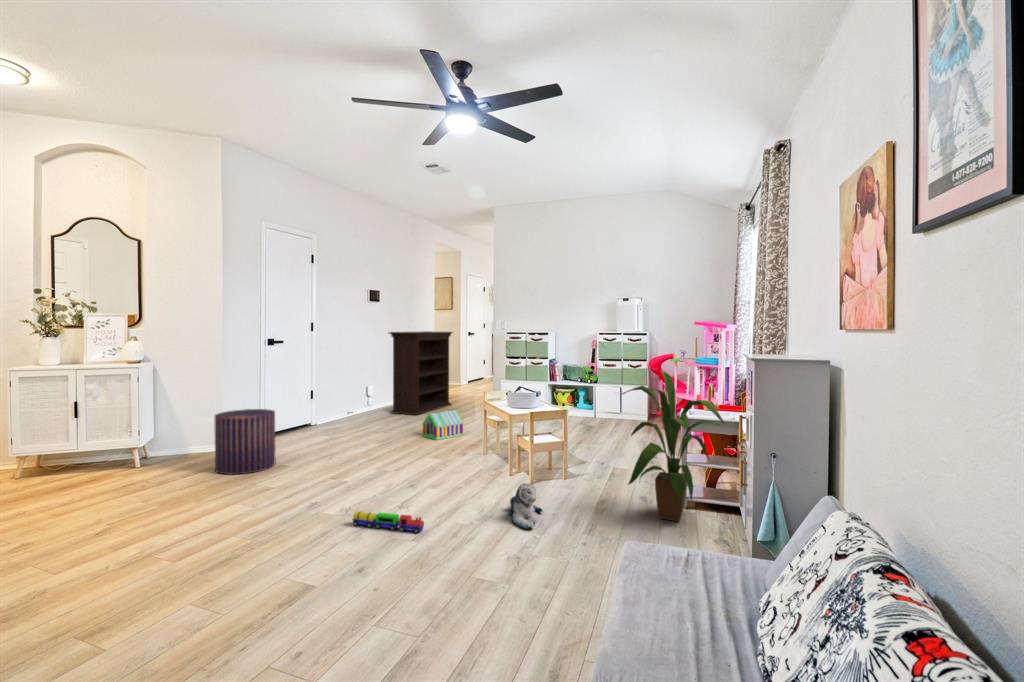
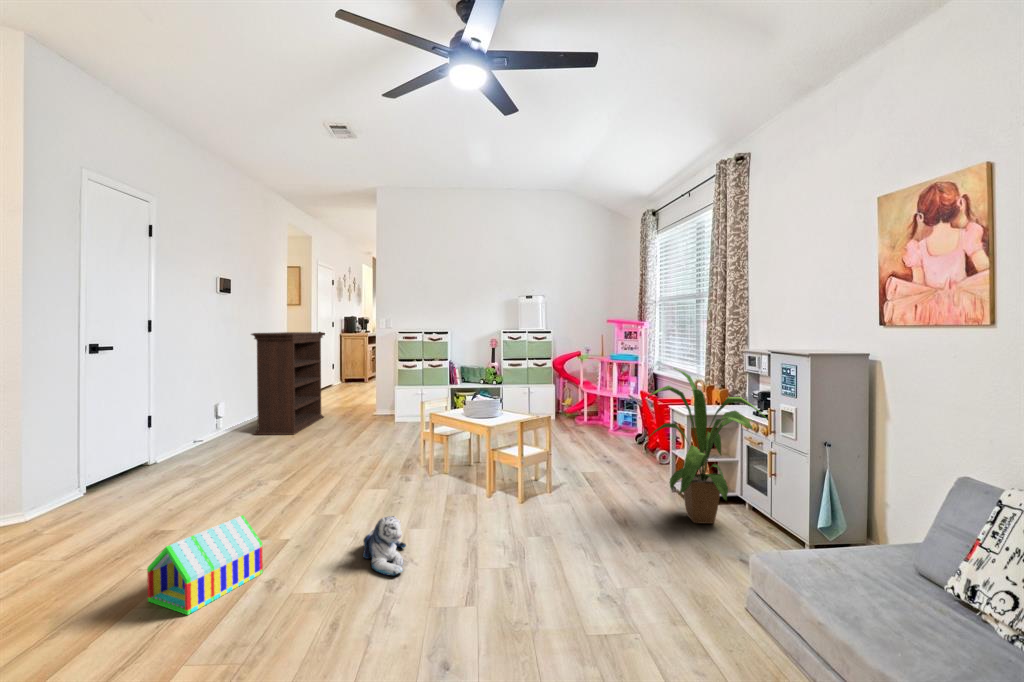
pouf: present [215,409,276,475] -> none [21,453,140,572]
toy house: present [423,410,463,440] -> present [147,515,263,615]
plush toy: present [508,483,543,529] -> present [363,516,406,576]
toy train: present [353,512,424,533] -> none [374,583,483,618]

